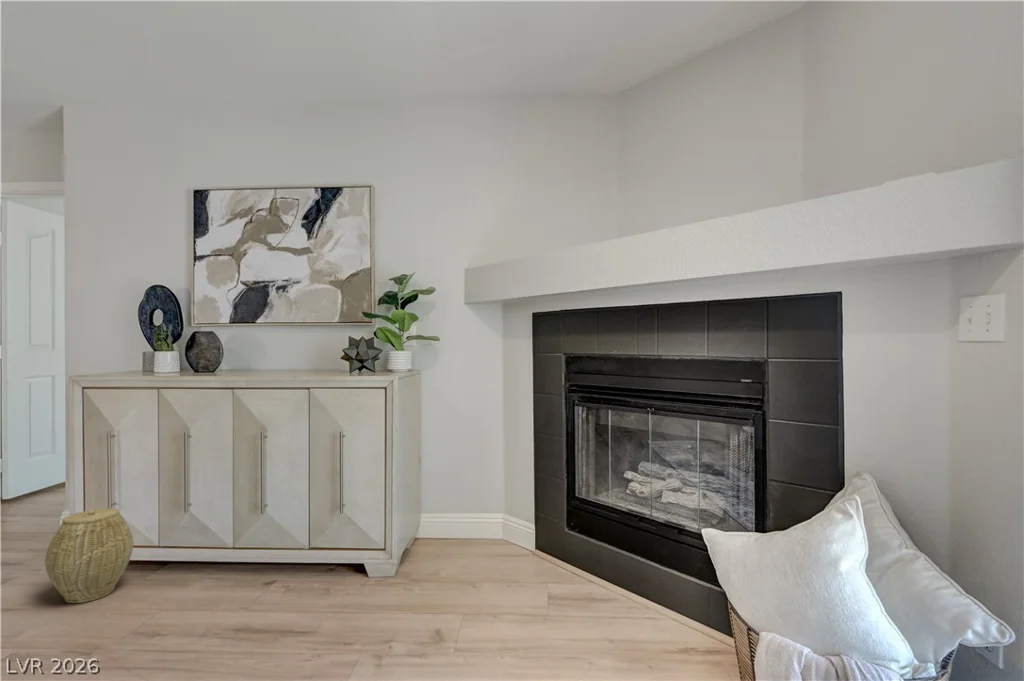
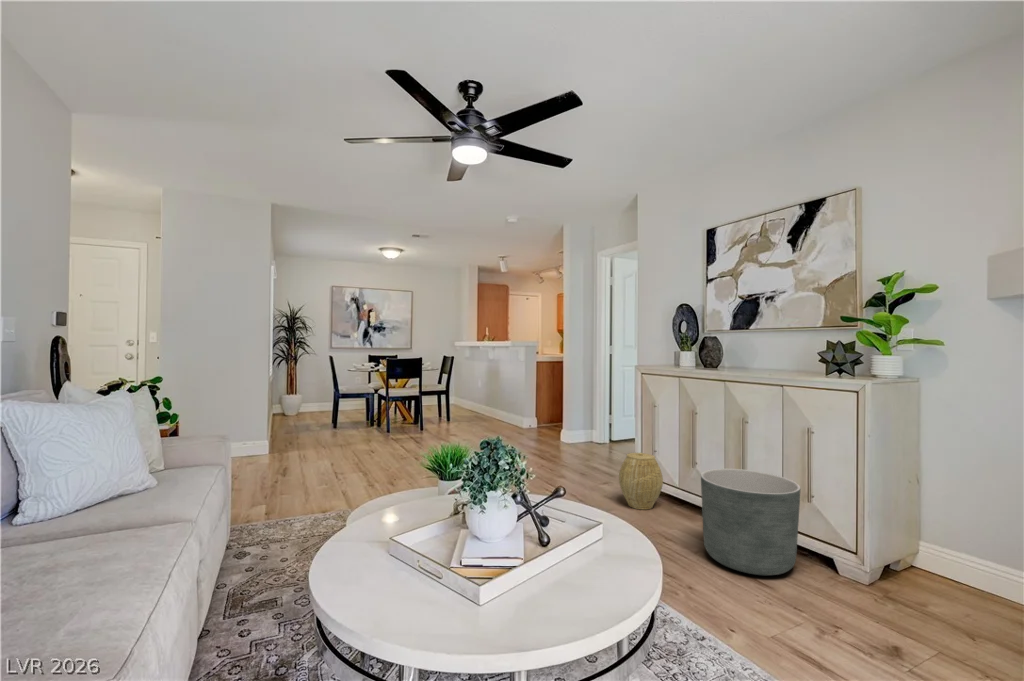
planter: none [215,493,337,629] -> present [701,469,801,575]

